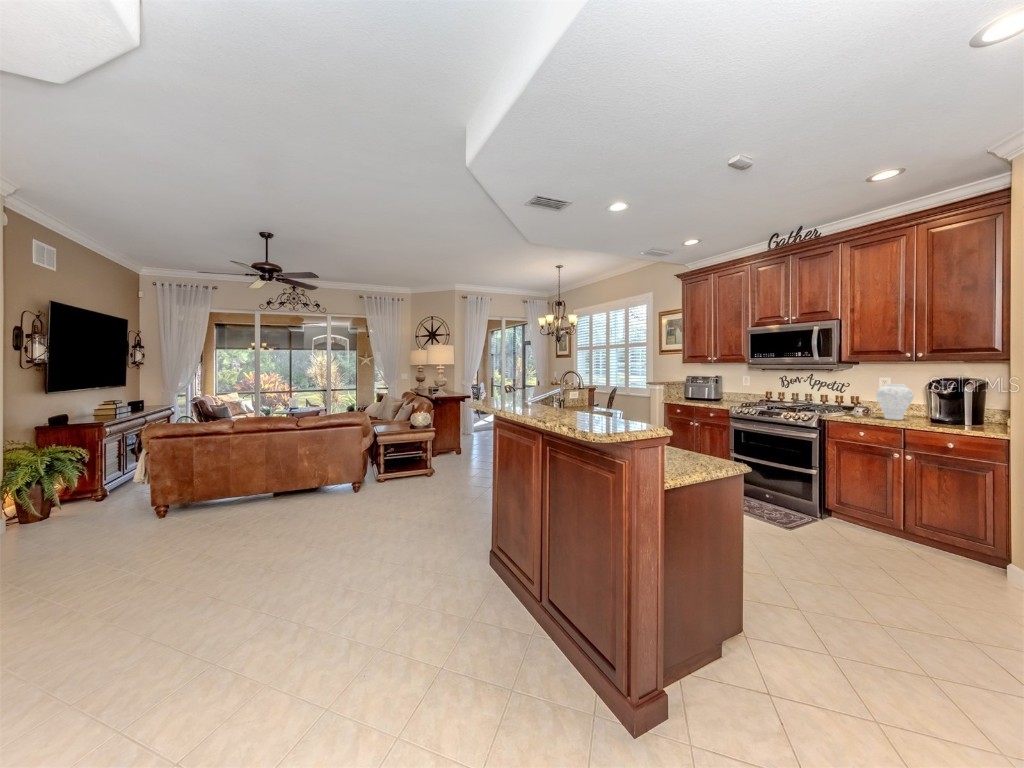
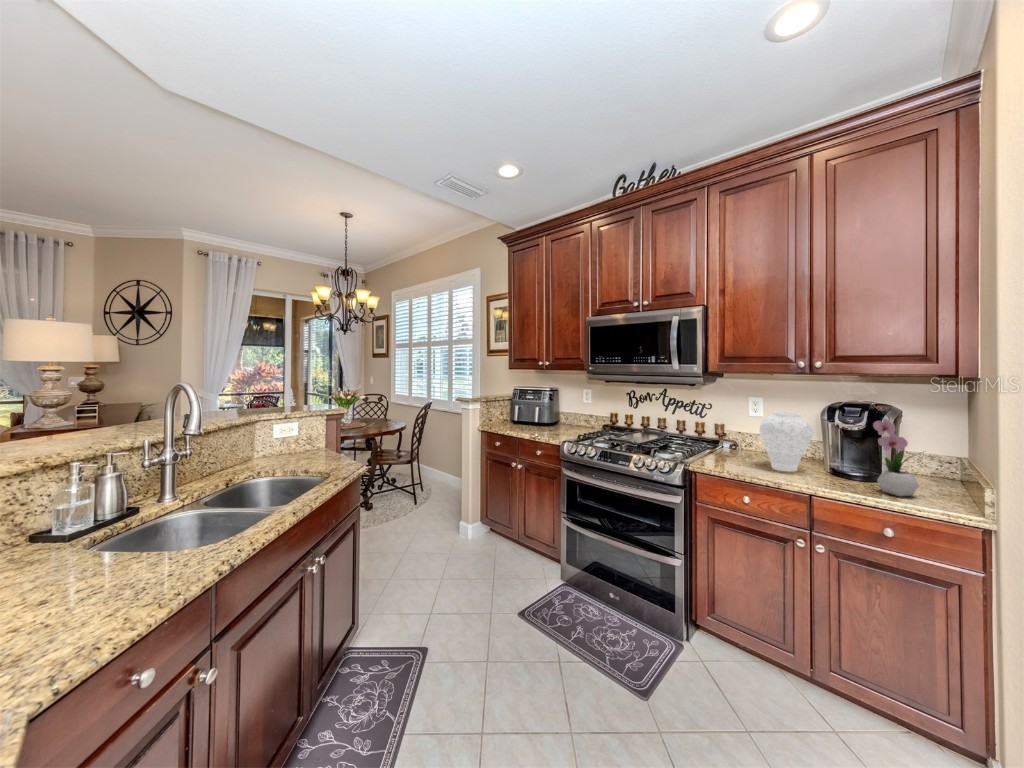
flower arrangement: none [947,377,983,428] -> present [873,407,919,496]

